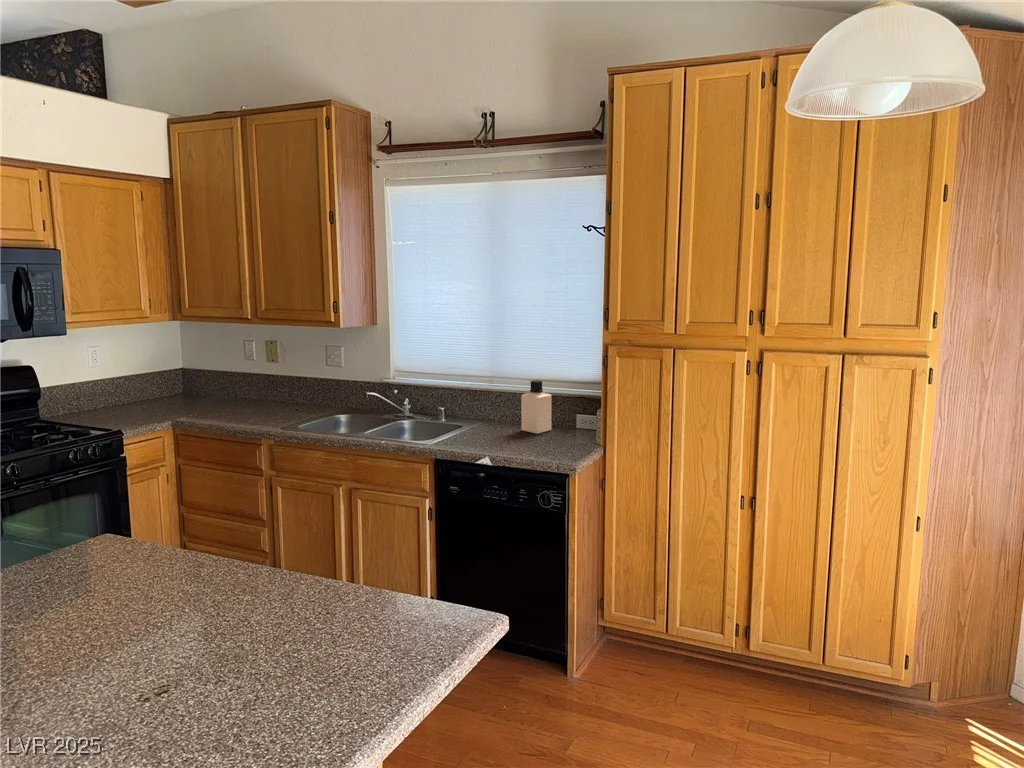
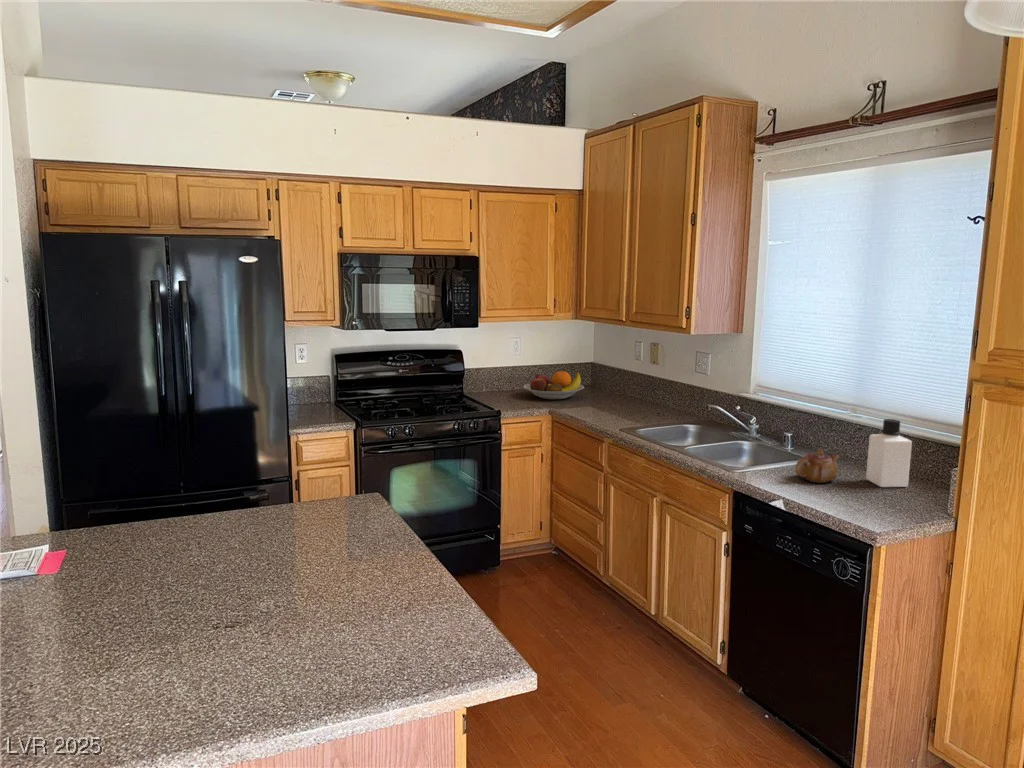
fruit bowl: none [119,379,196,414] -> present [523,371,584,399]
teapot: none [477,412,507,440] -> present [795,449,839,483]

